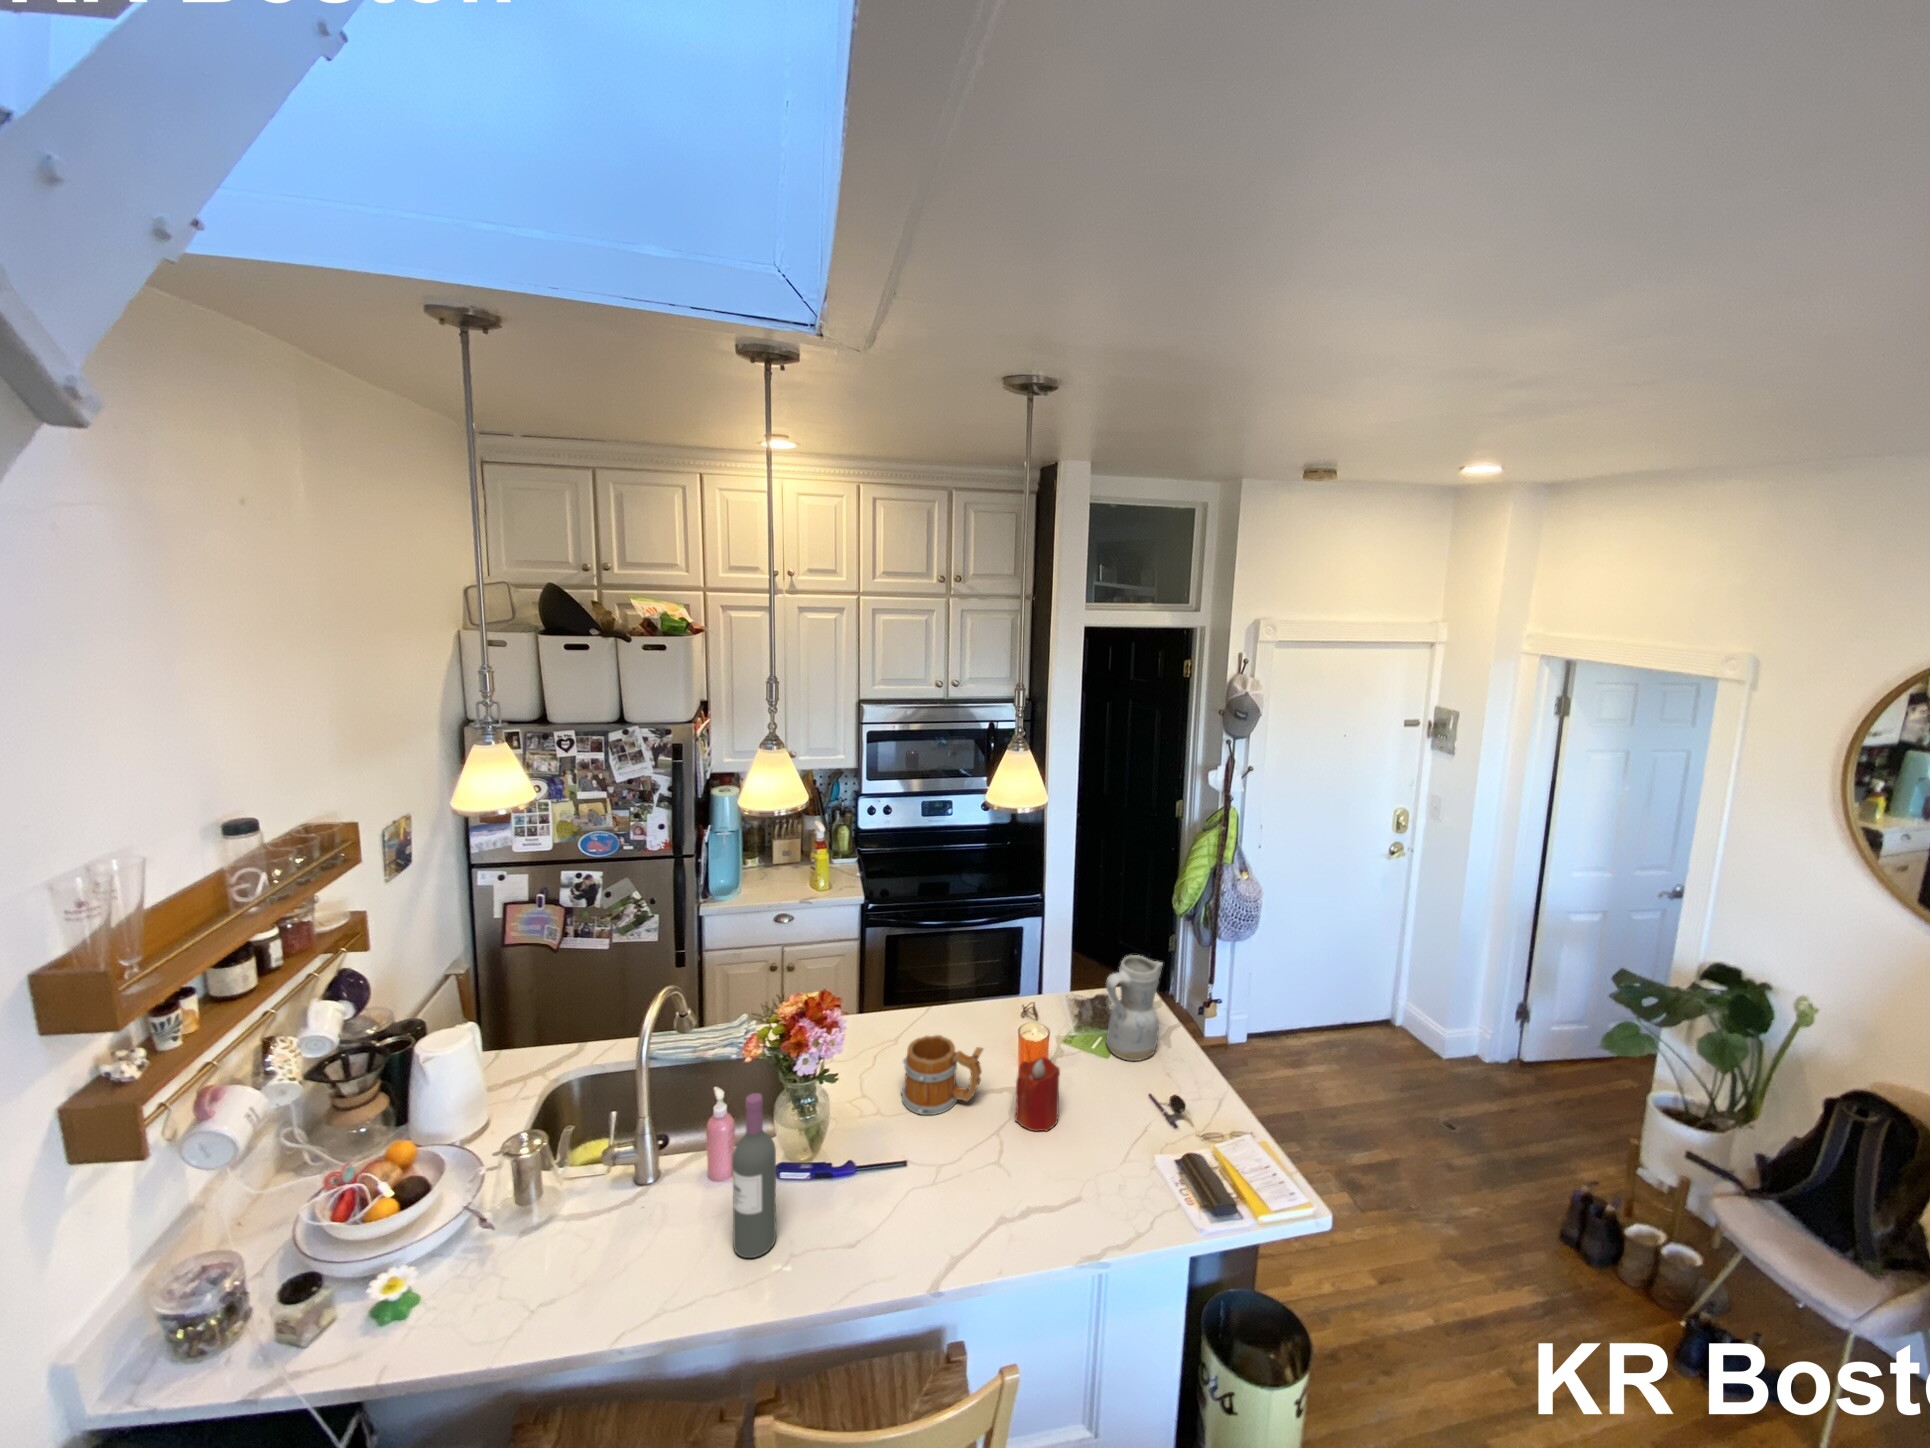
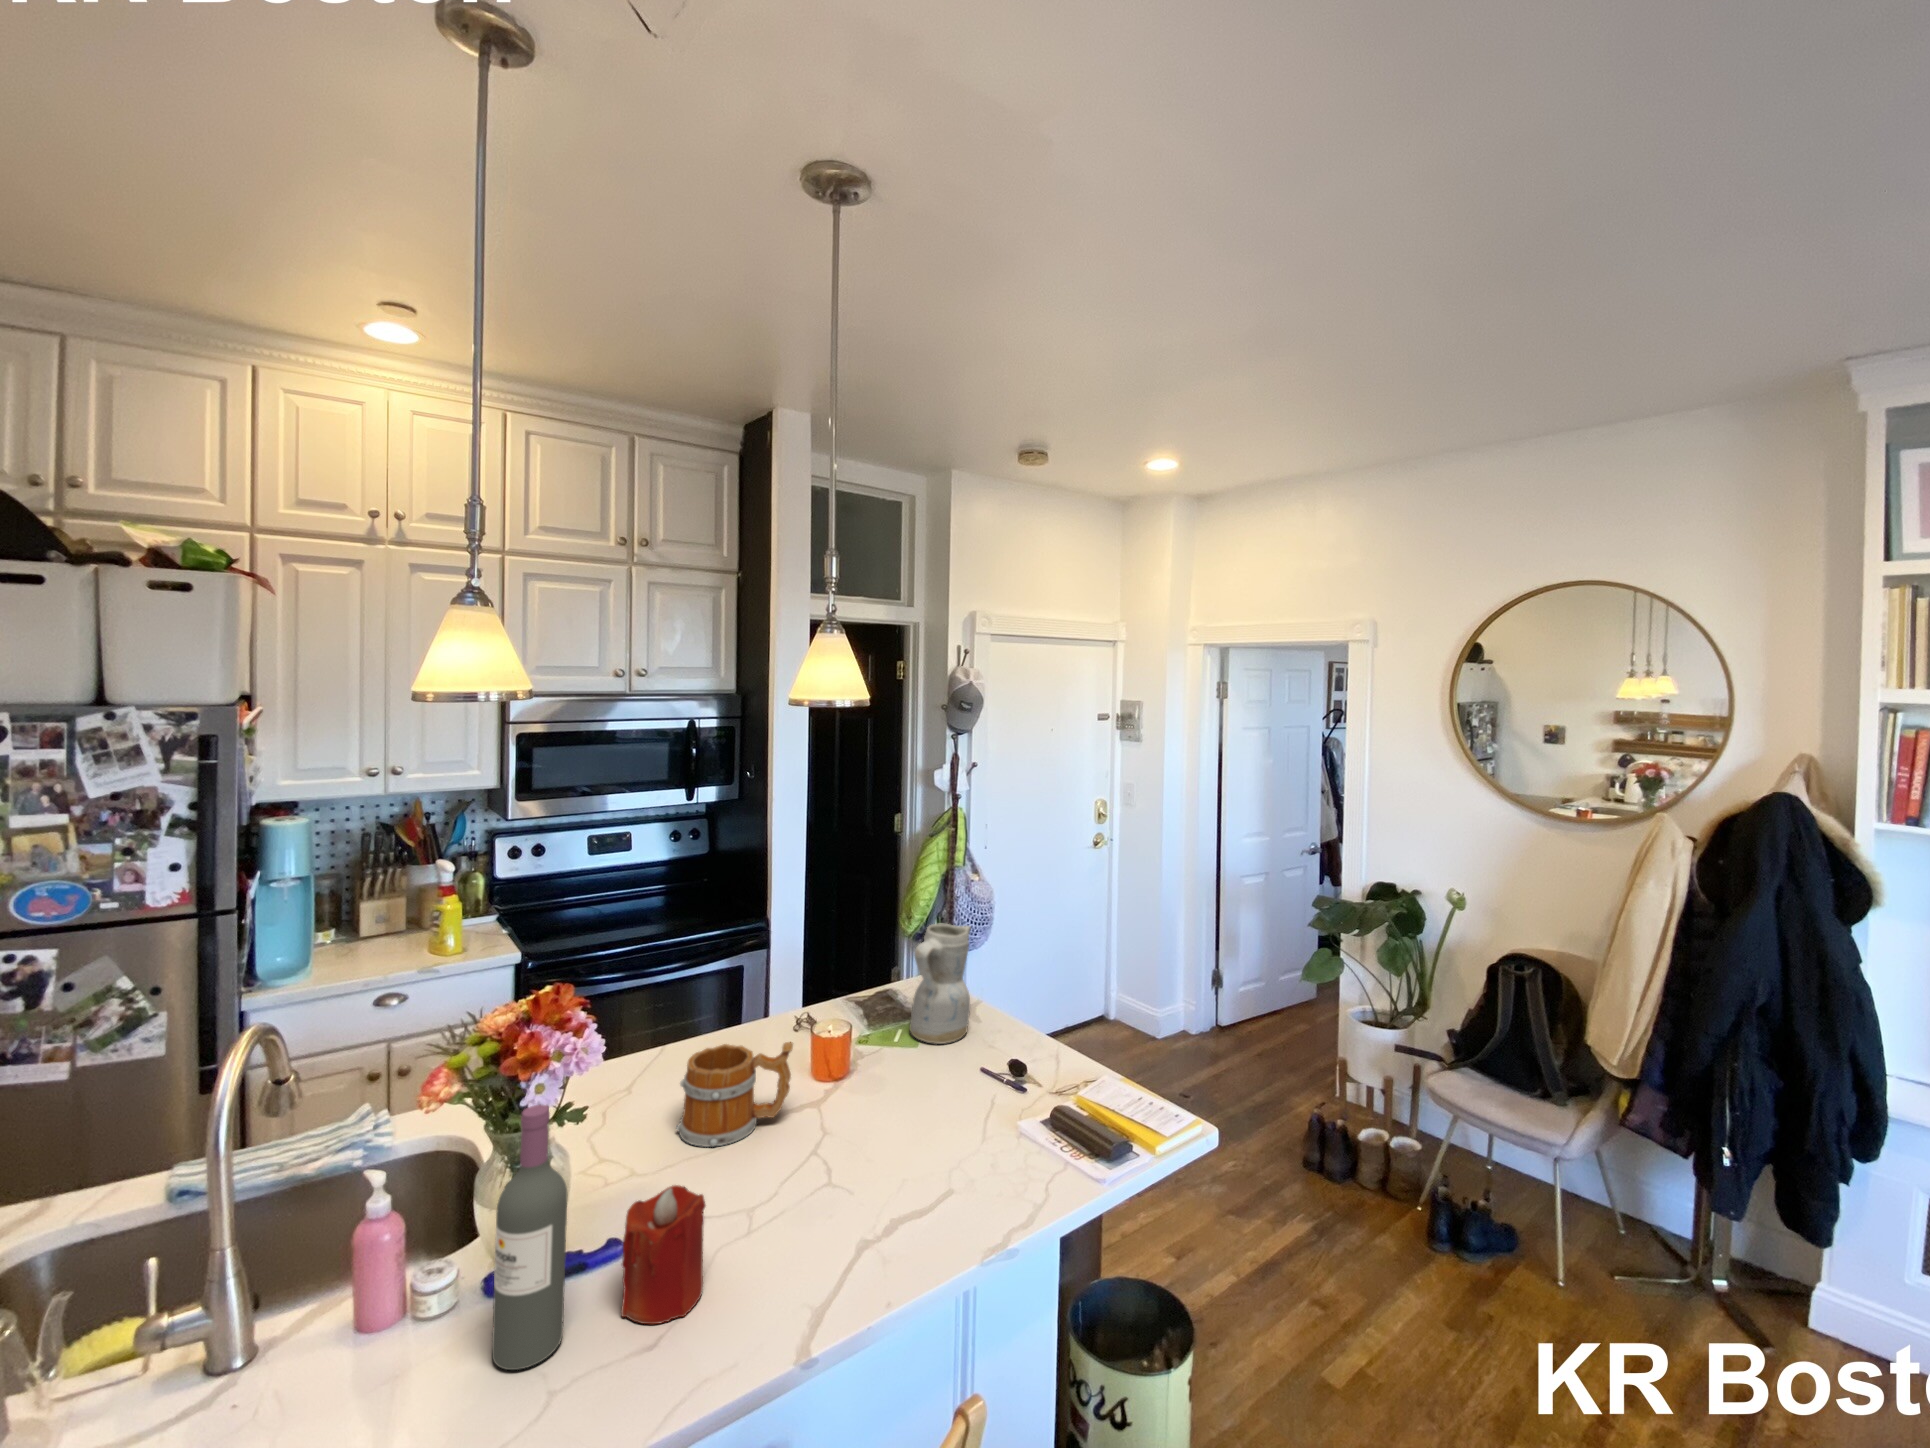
candle: present [1015,1057,1060,1131] -> present [621,1185,706,1324]

